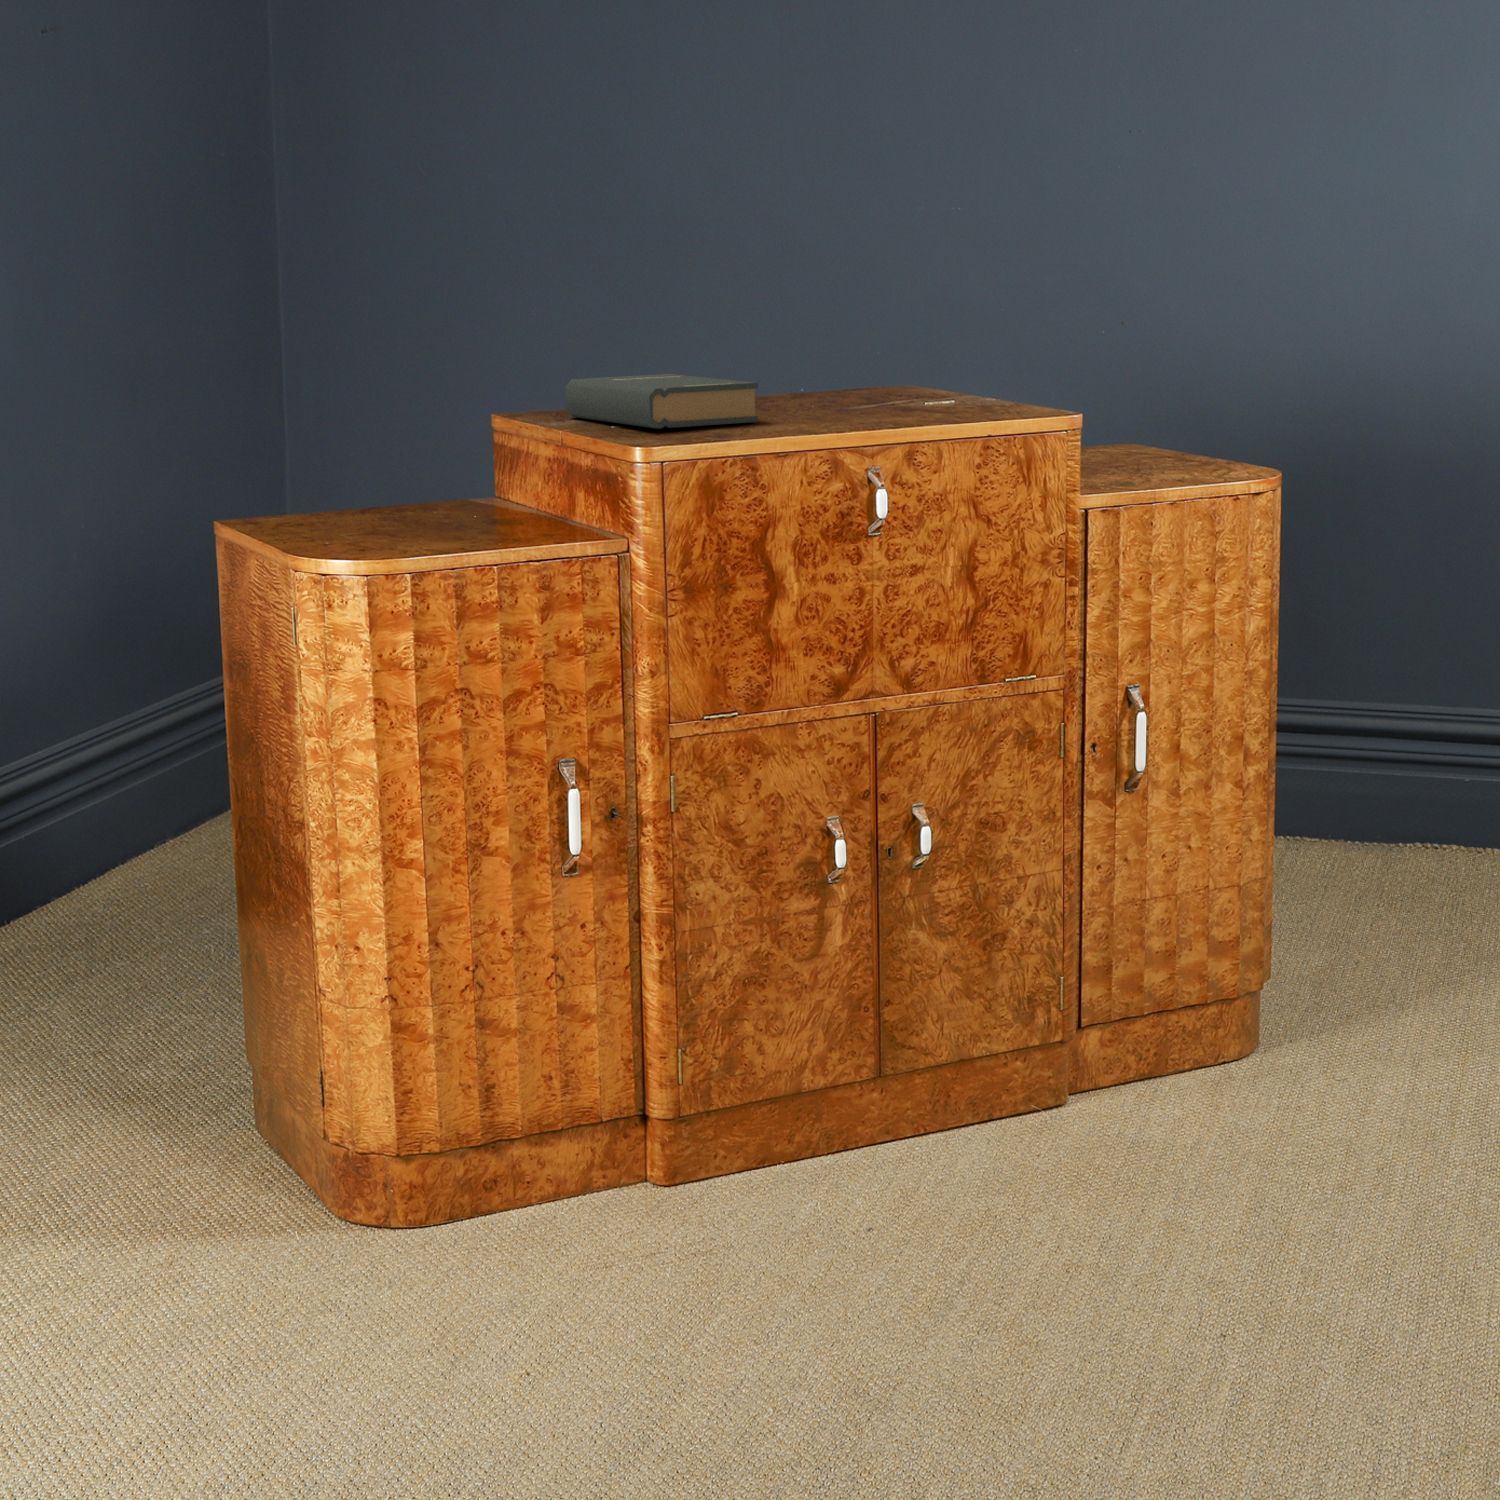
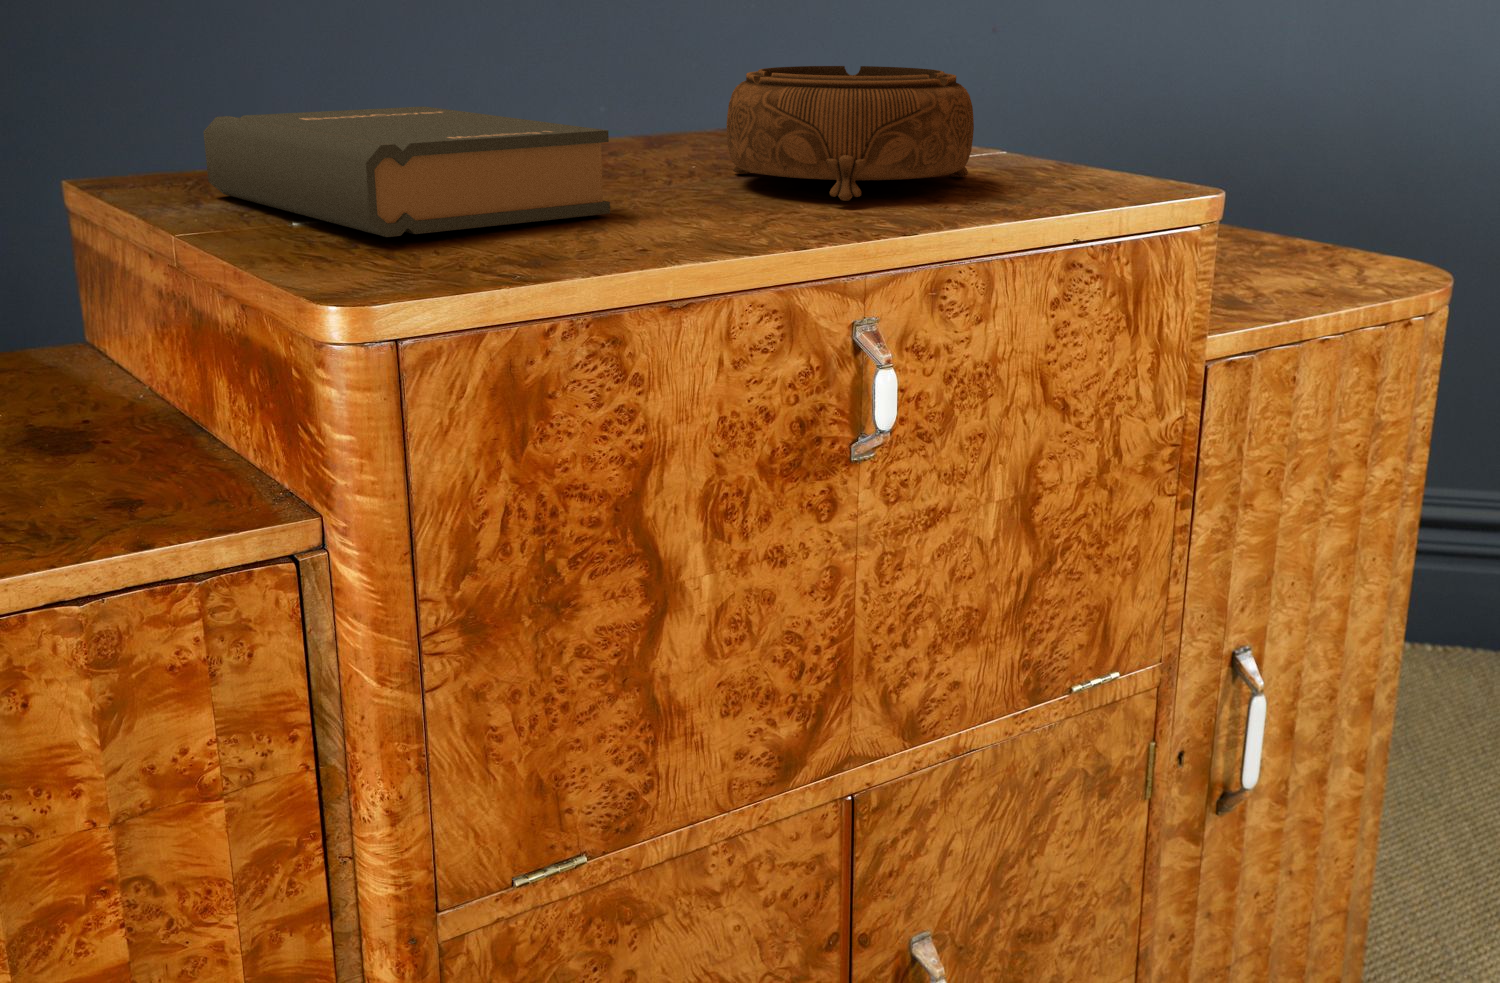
decorative bowl: none [823,351,955,416] -> present [727,66,974,201]

